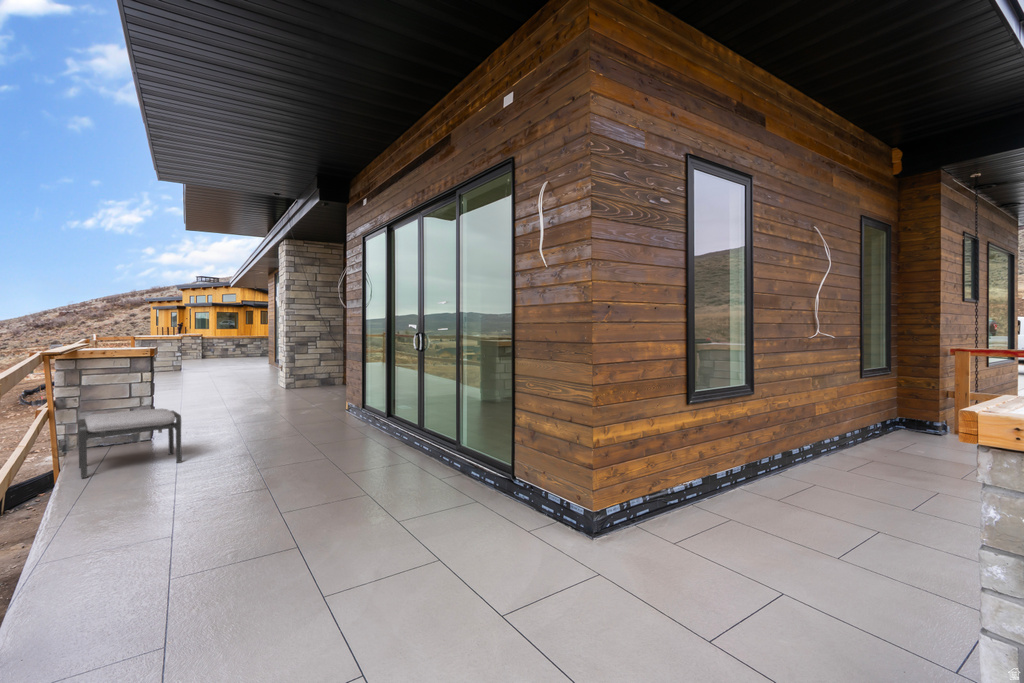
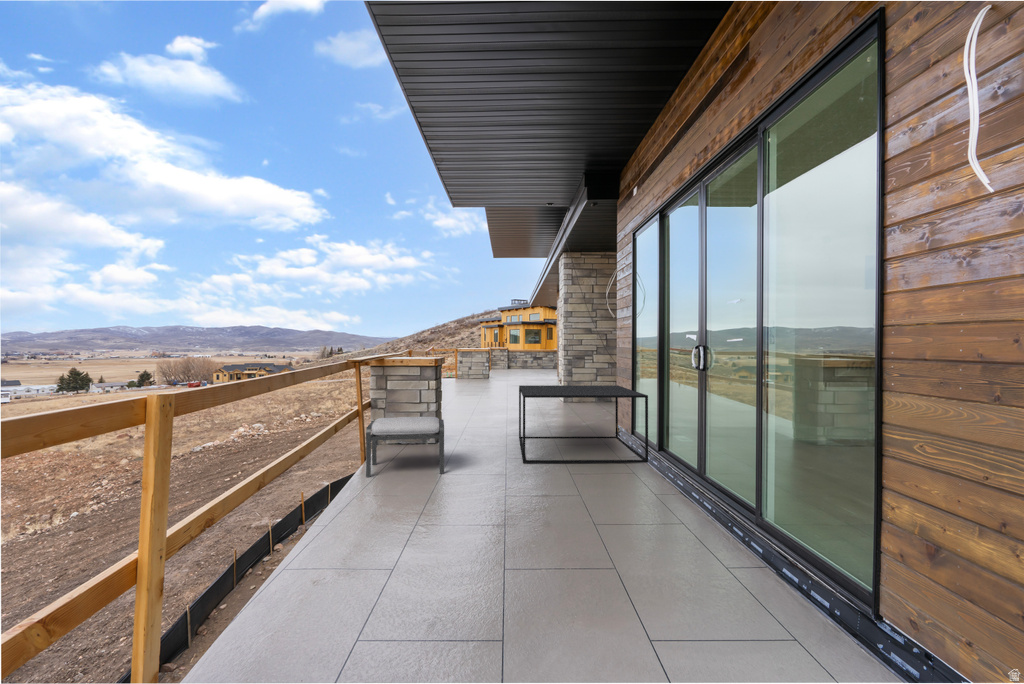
coffee table: none [250,368,380,443] -> present [519,385,648,463]

